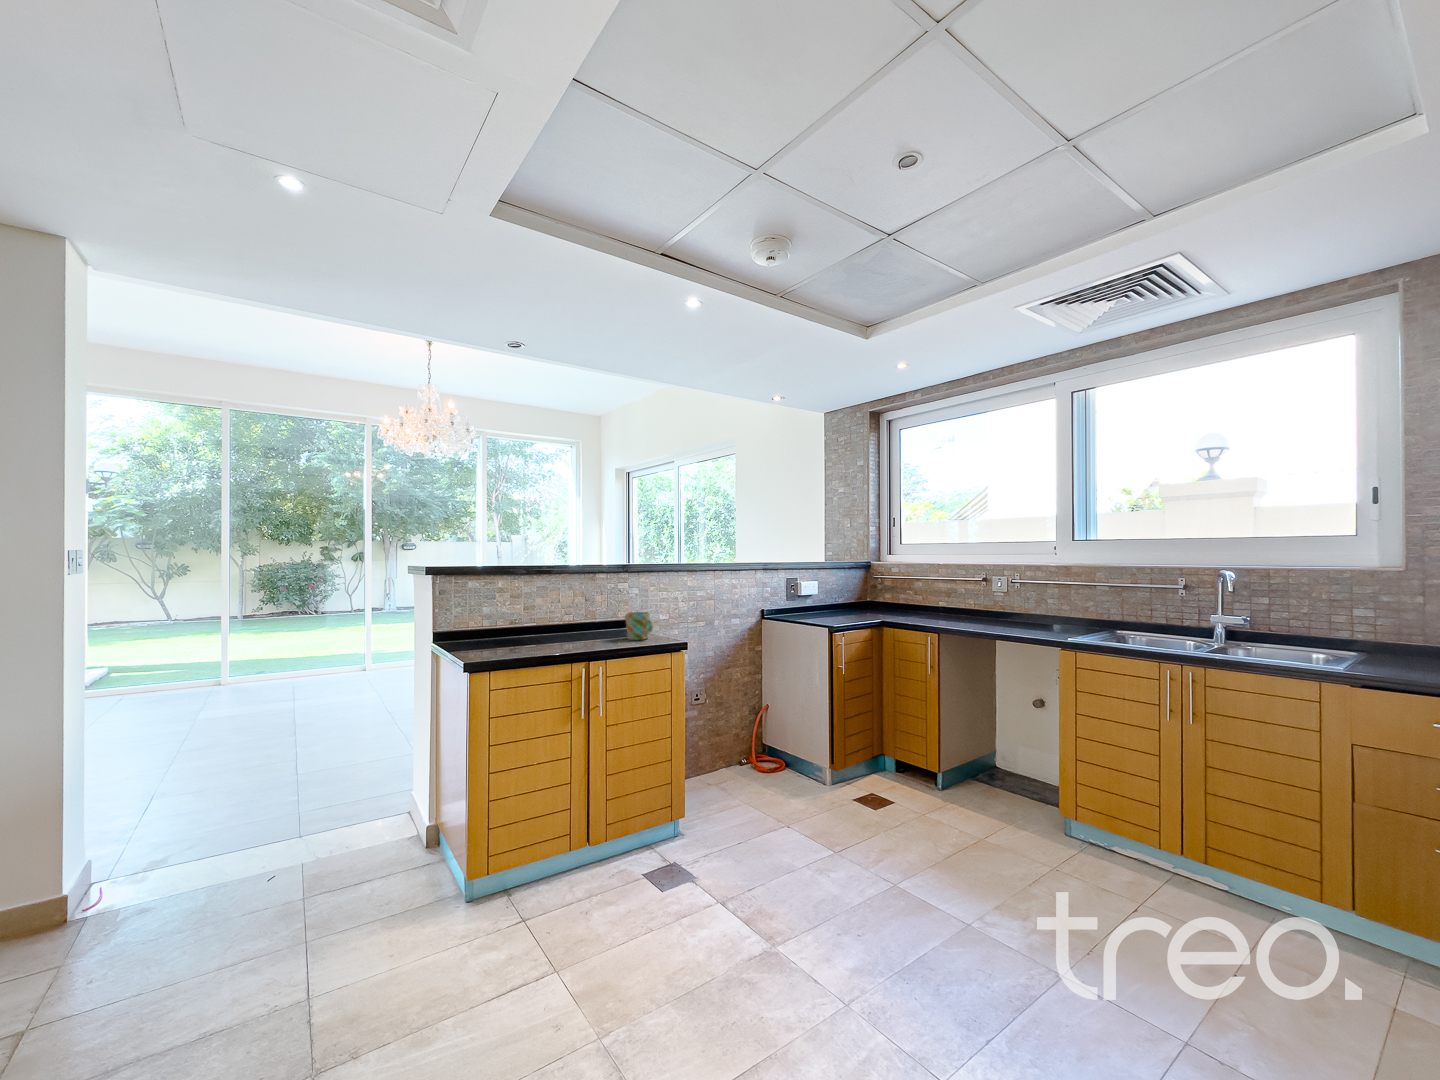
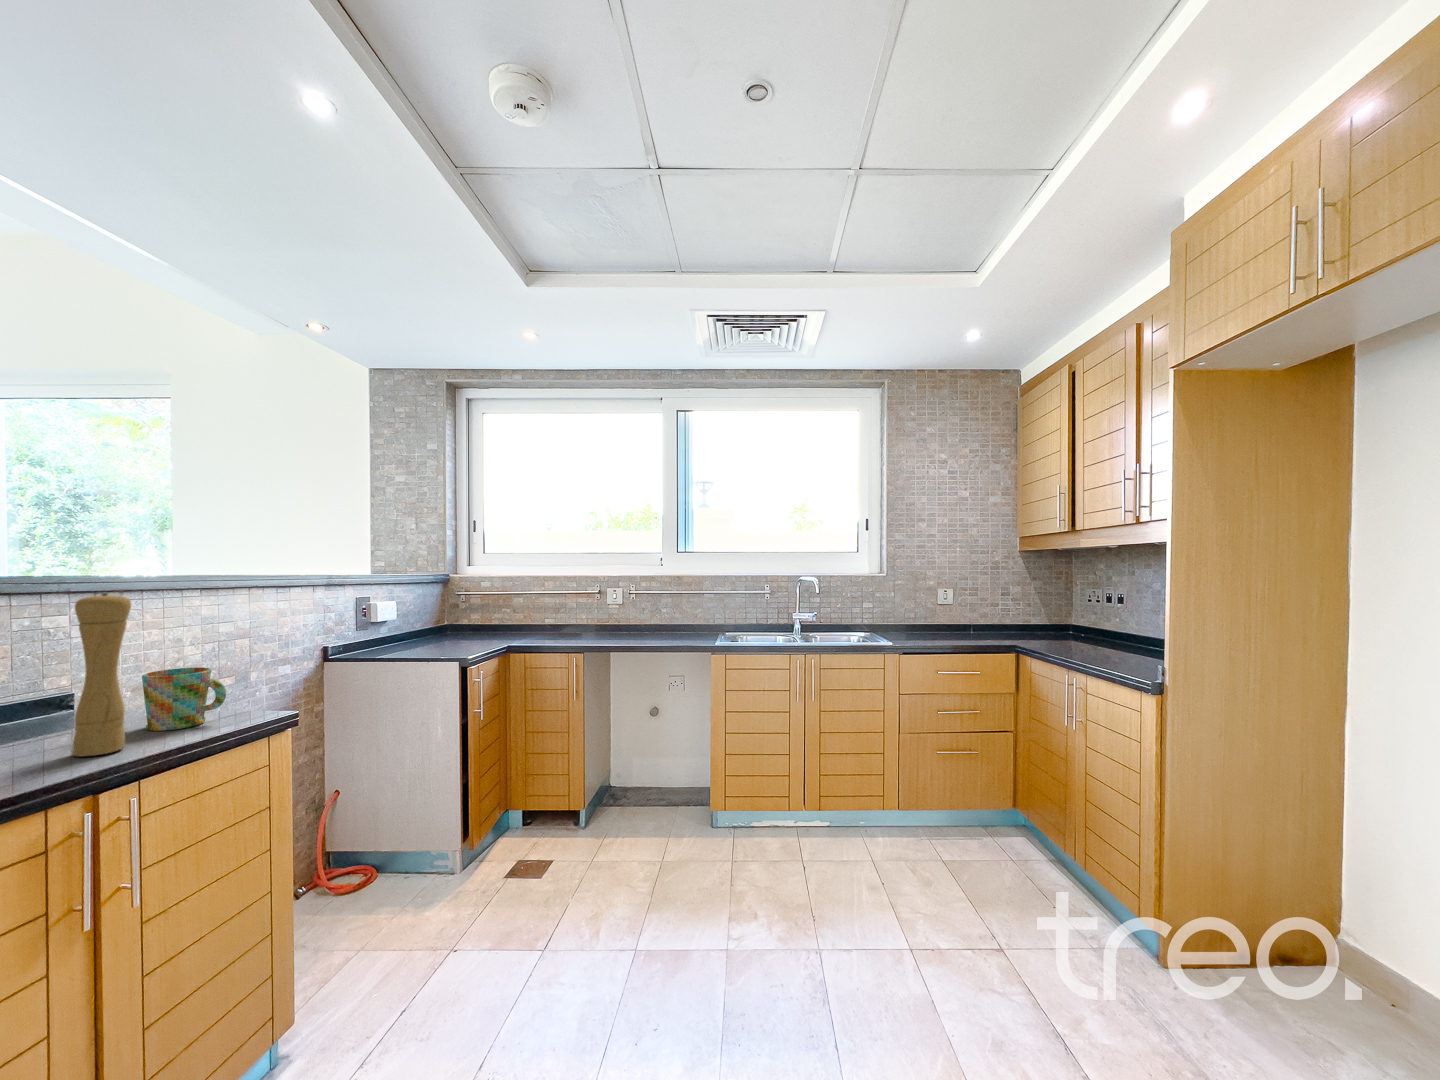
pepper mill: none [591,576,609,644] -> present [72,593,131,756]

